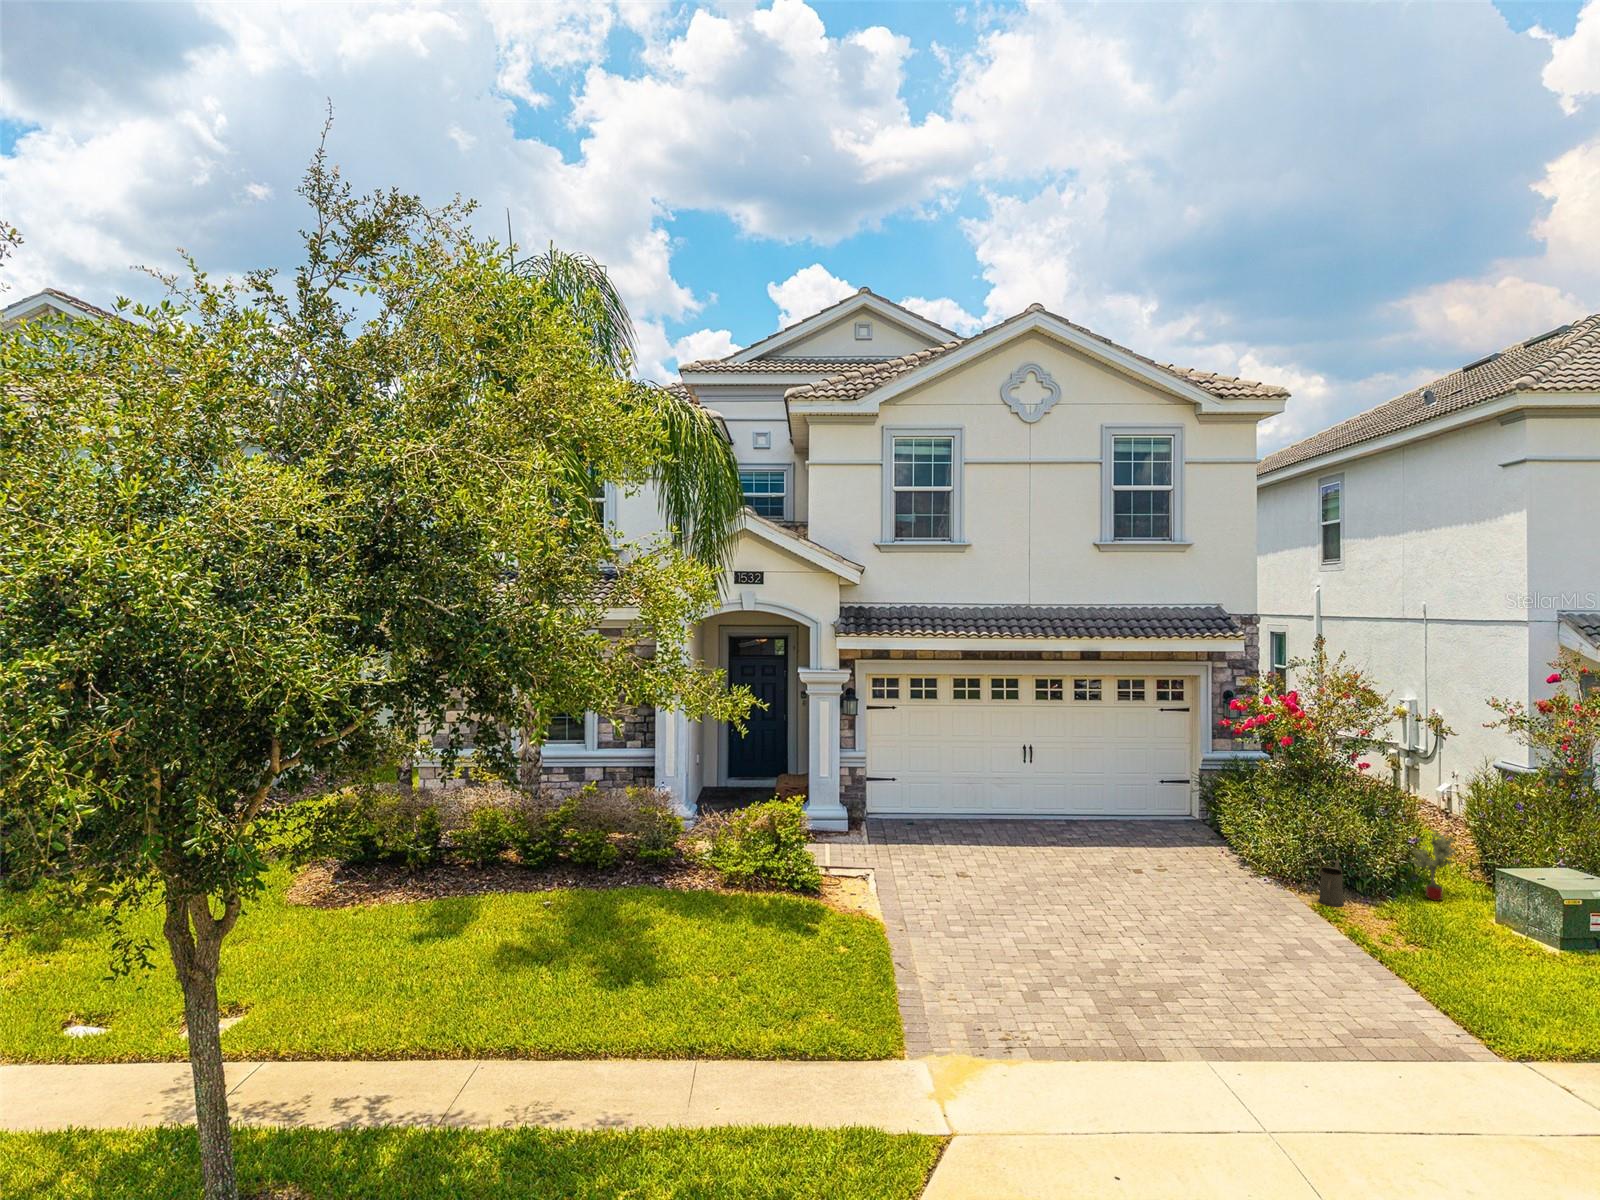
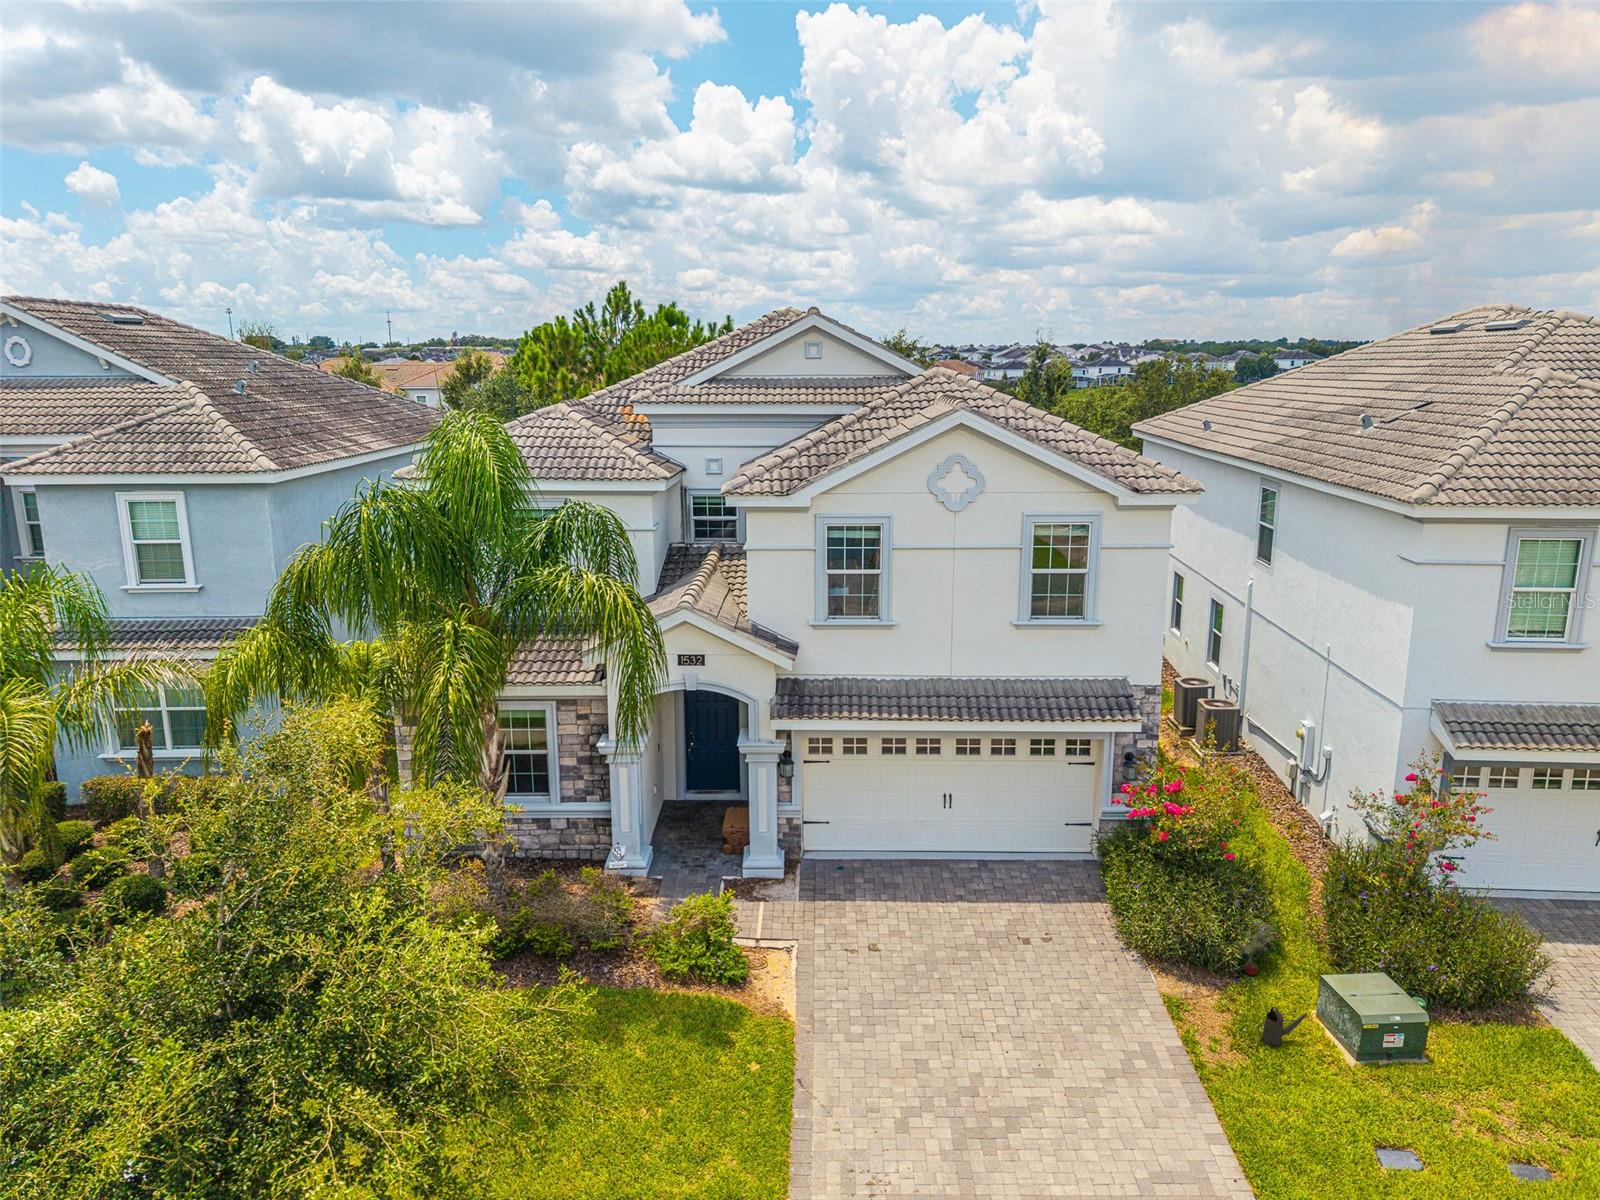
watering can: present [1319,859,1344,907] -> present [1257,1007,1307,1047]

